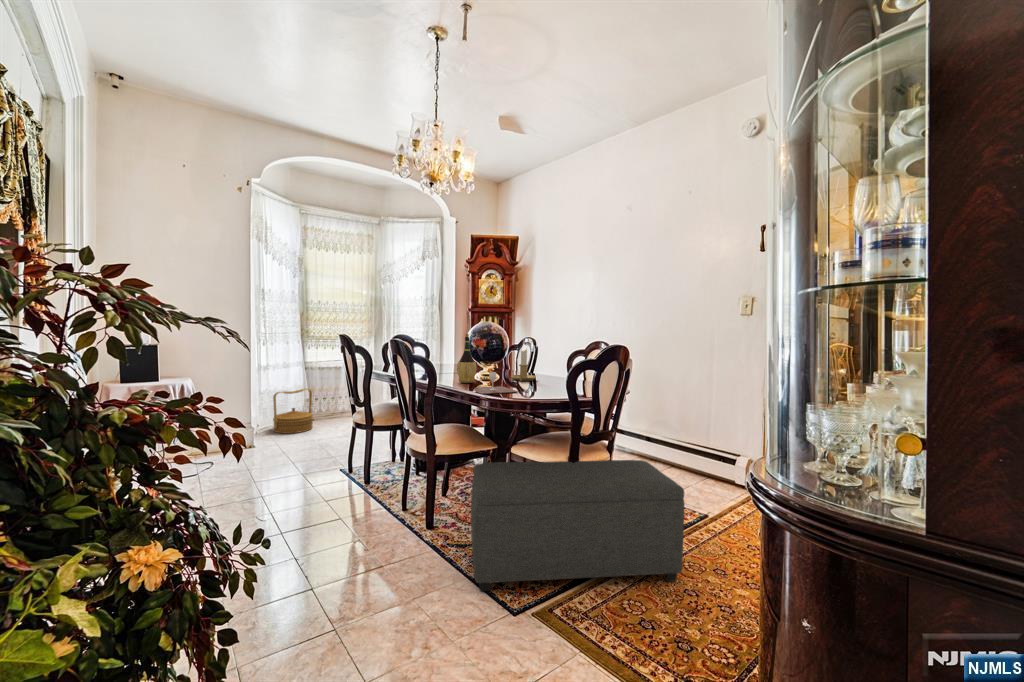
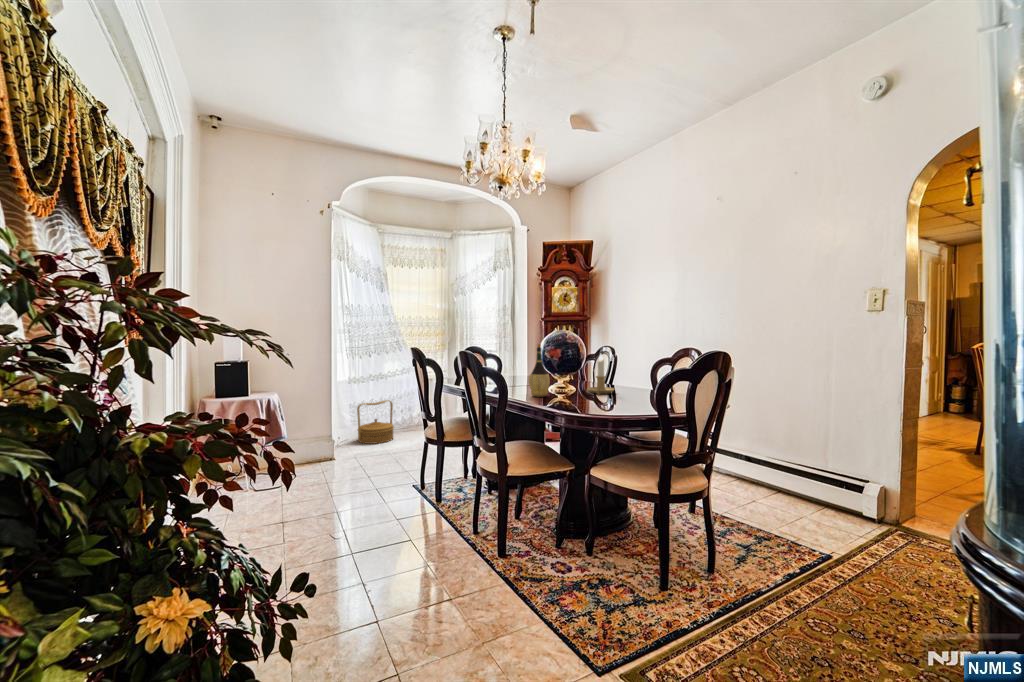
wine glass: present [474,372,518,394] -> none [540,385,597,409]
ottoman: present [471,460,684,591] -> none [546,488,811,647]

